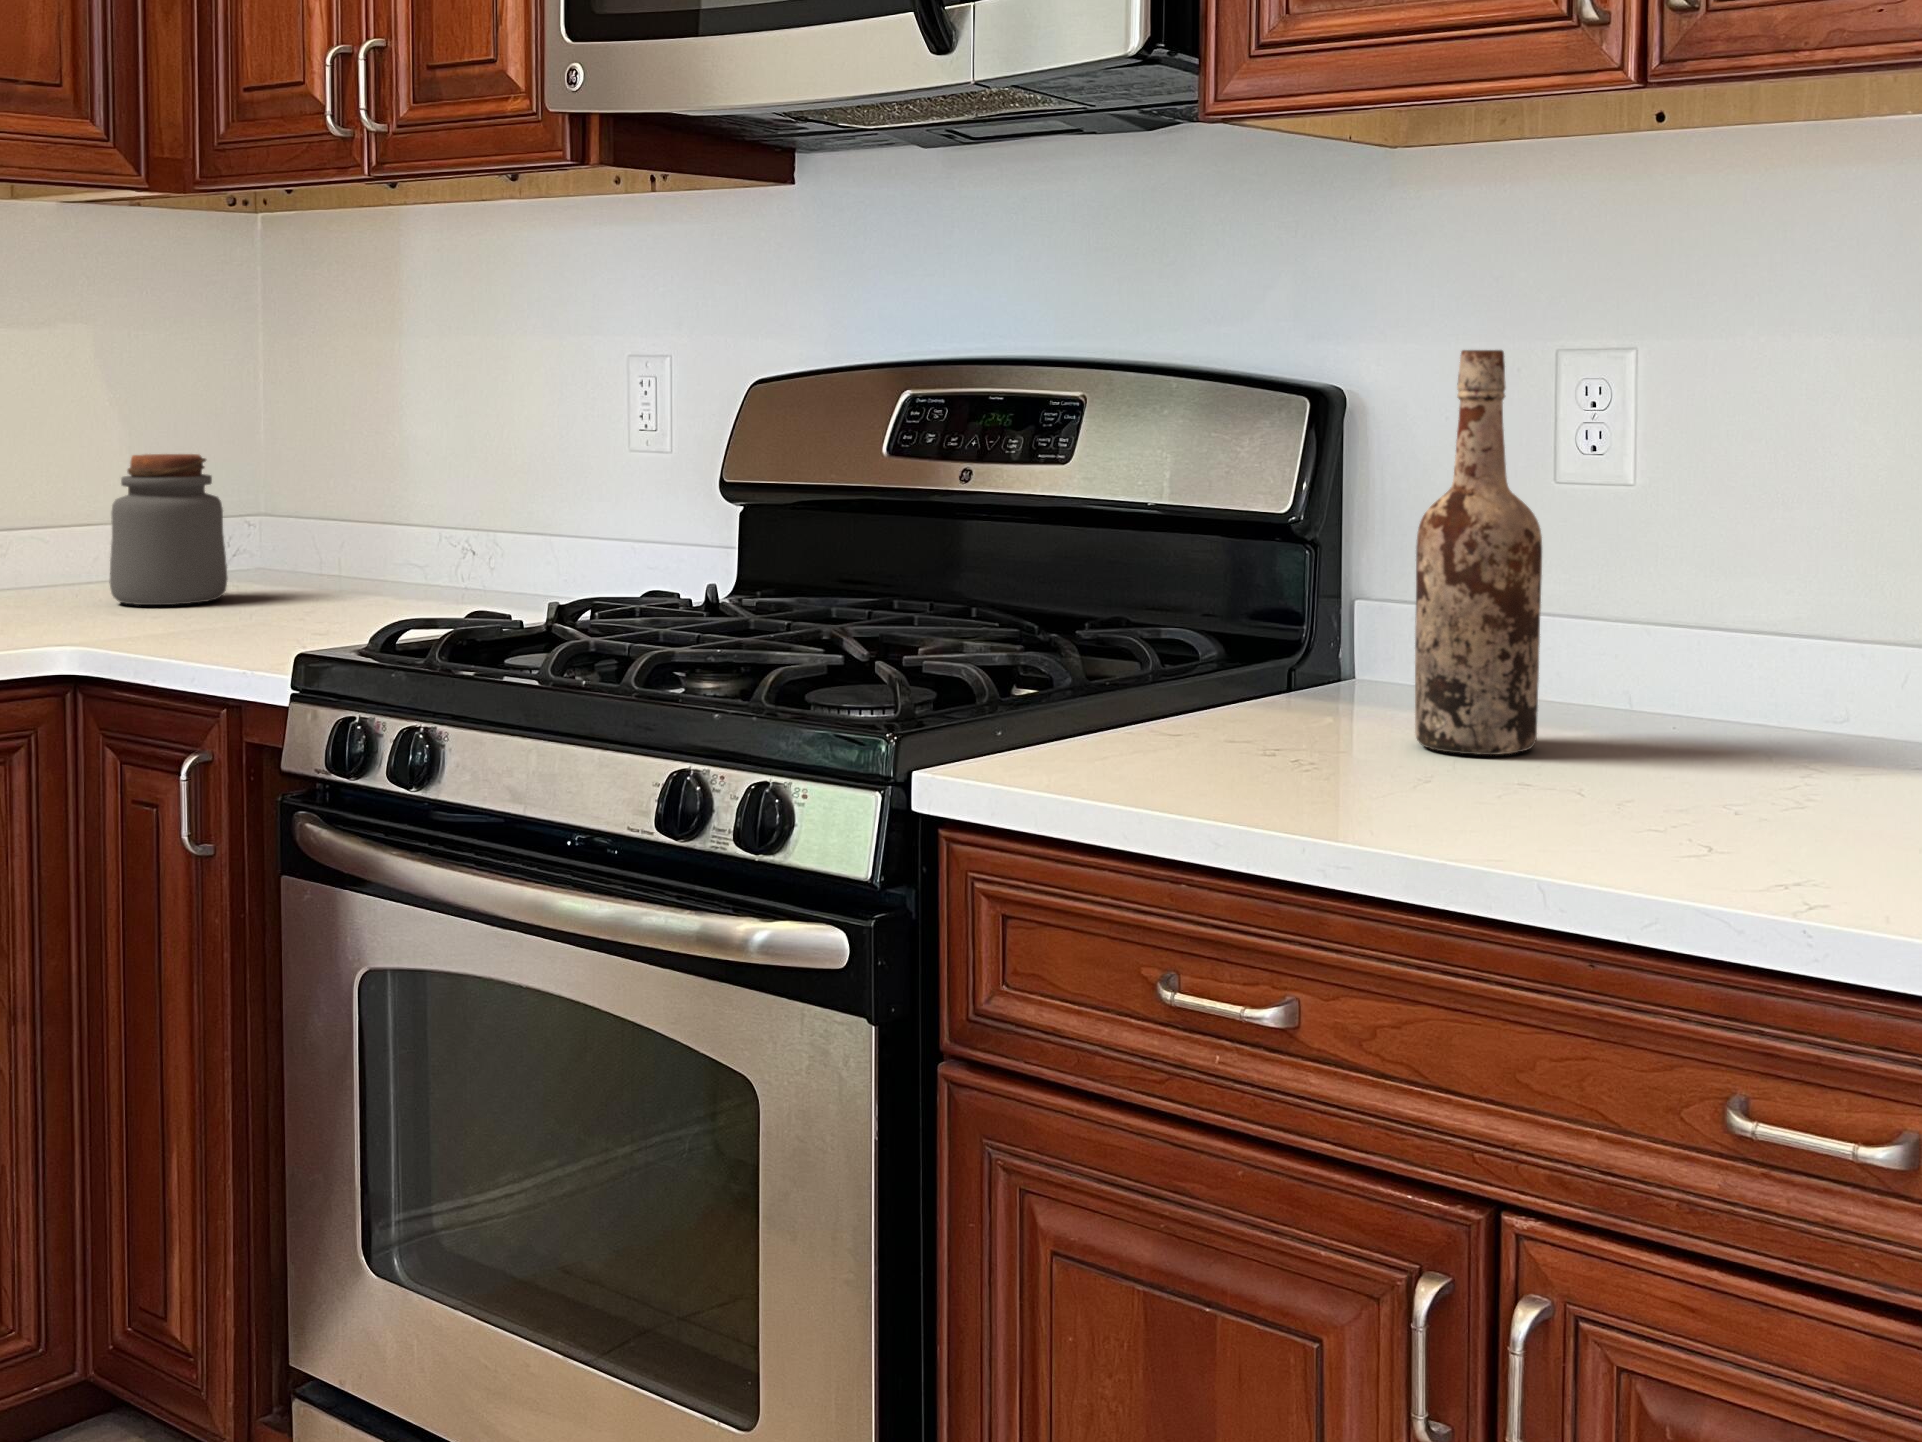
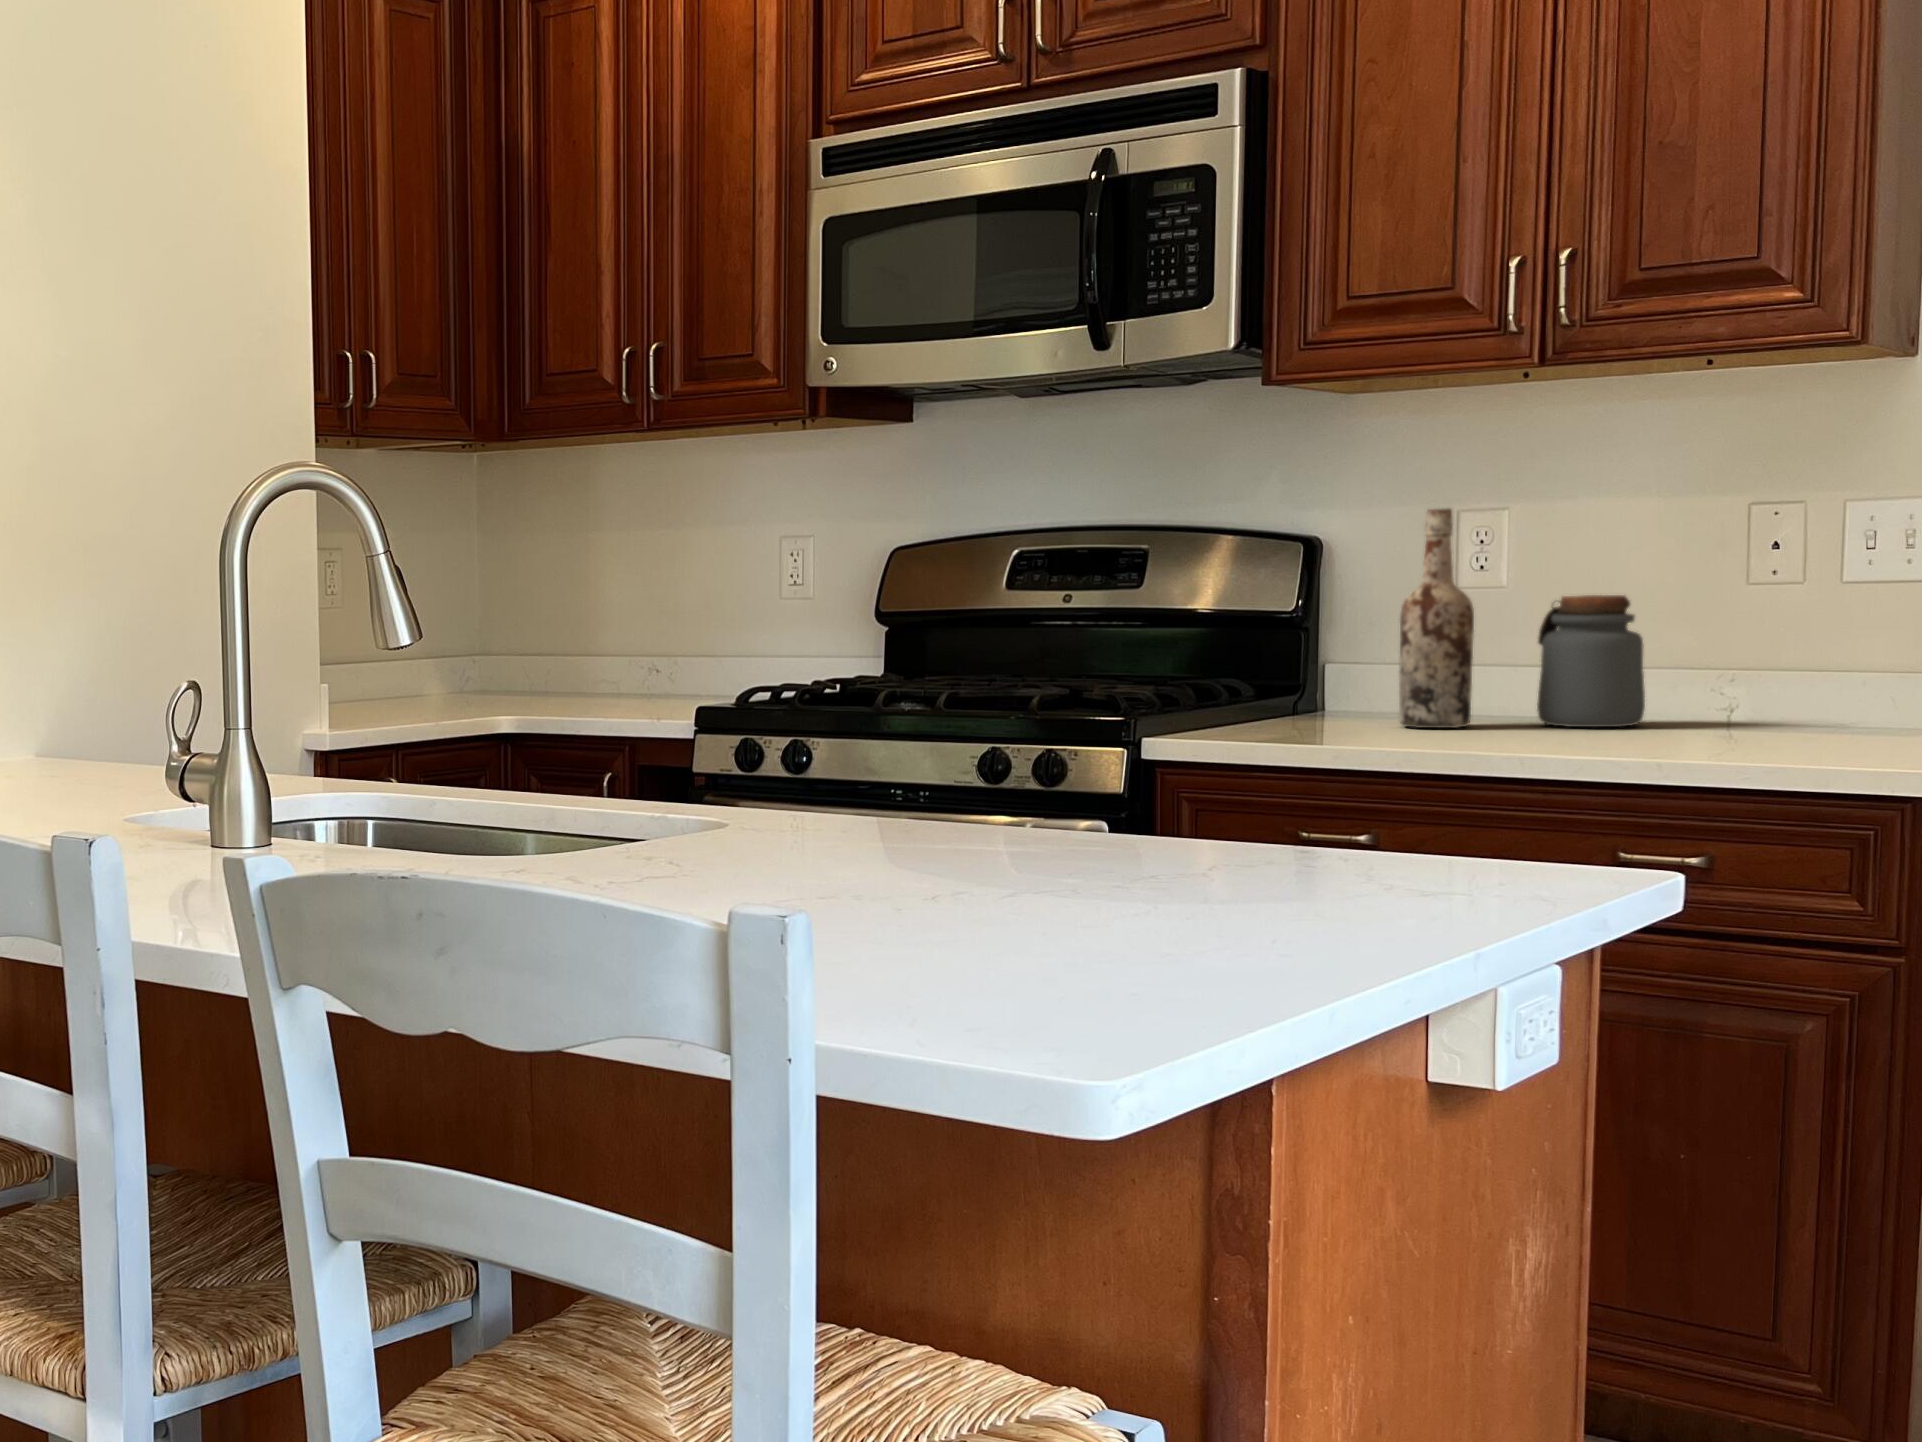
jar: present [109,454,227,605] -> present [1537,595,1645,727]

